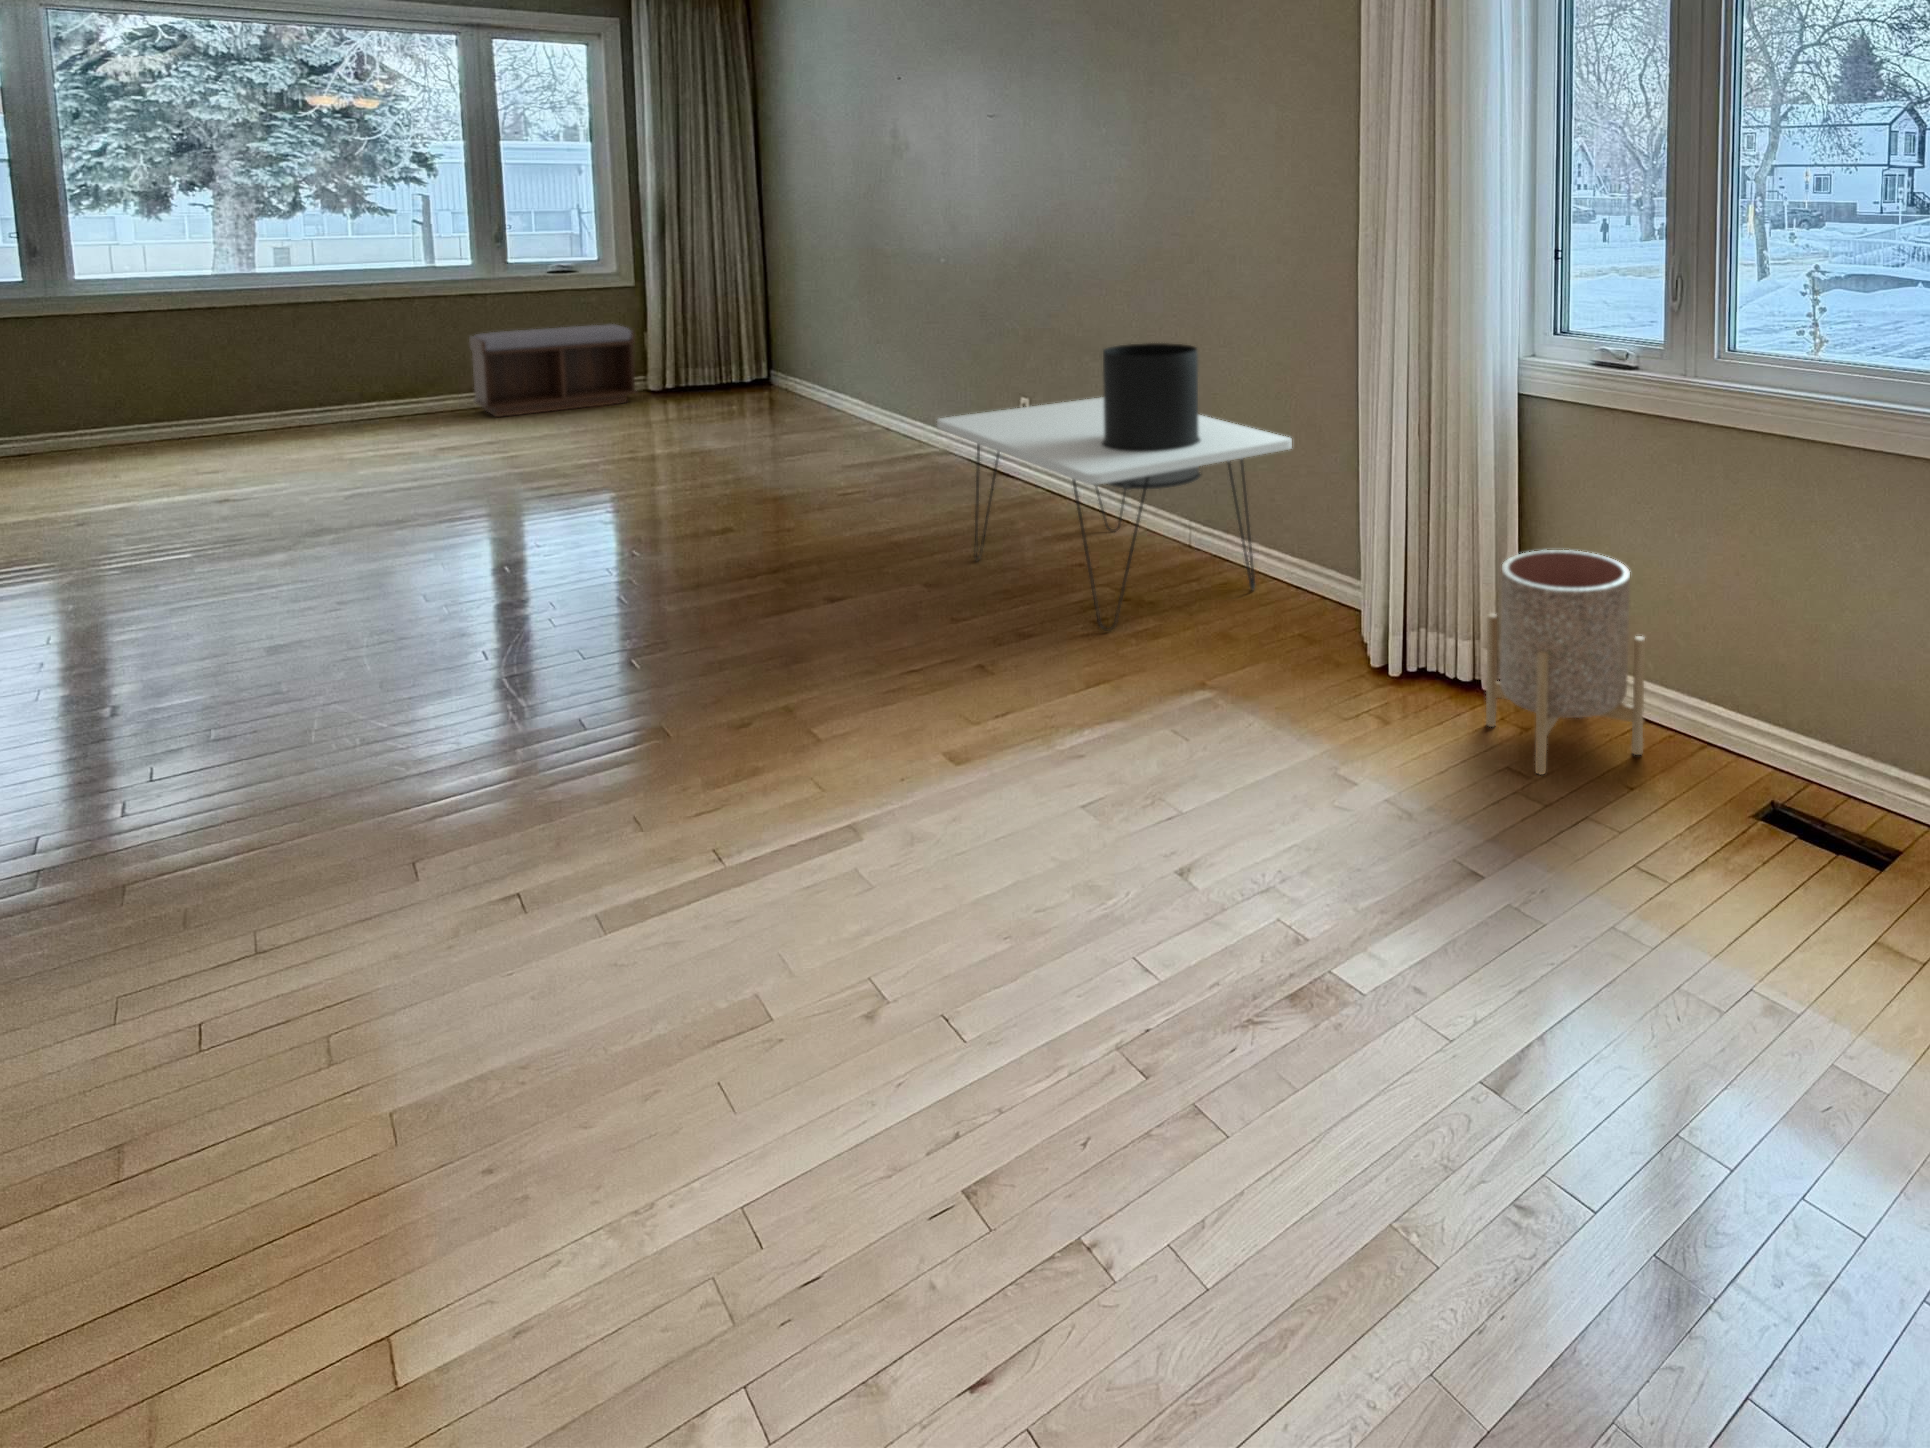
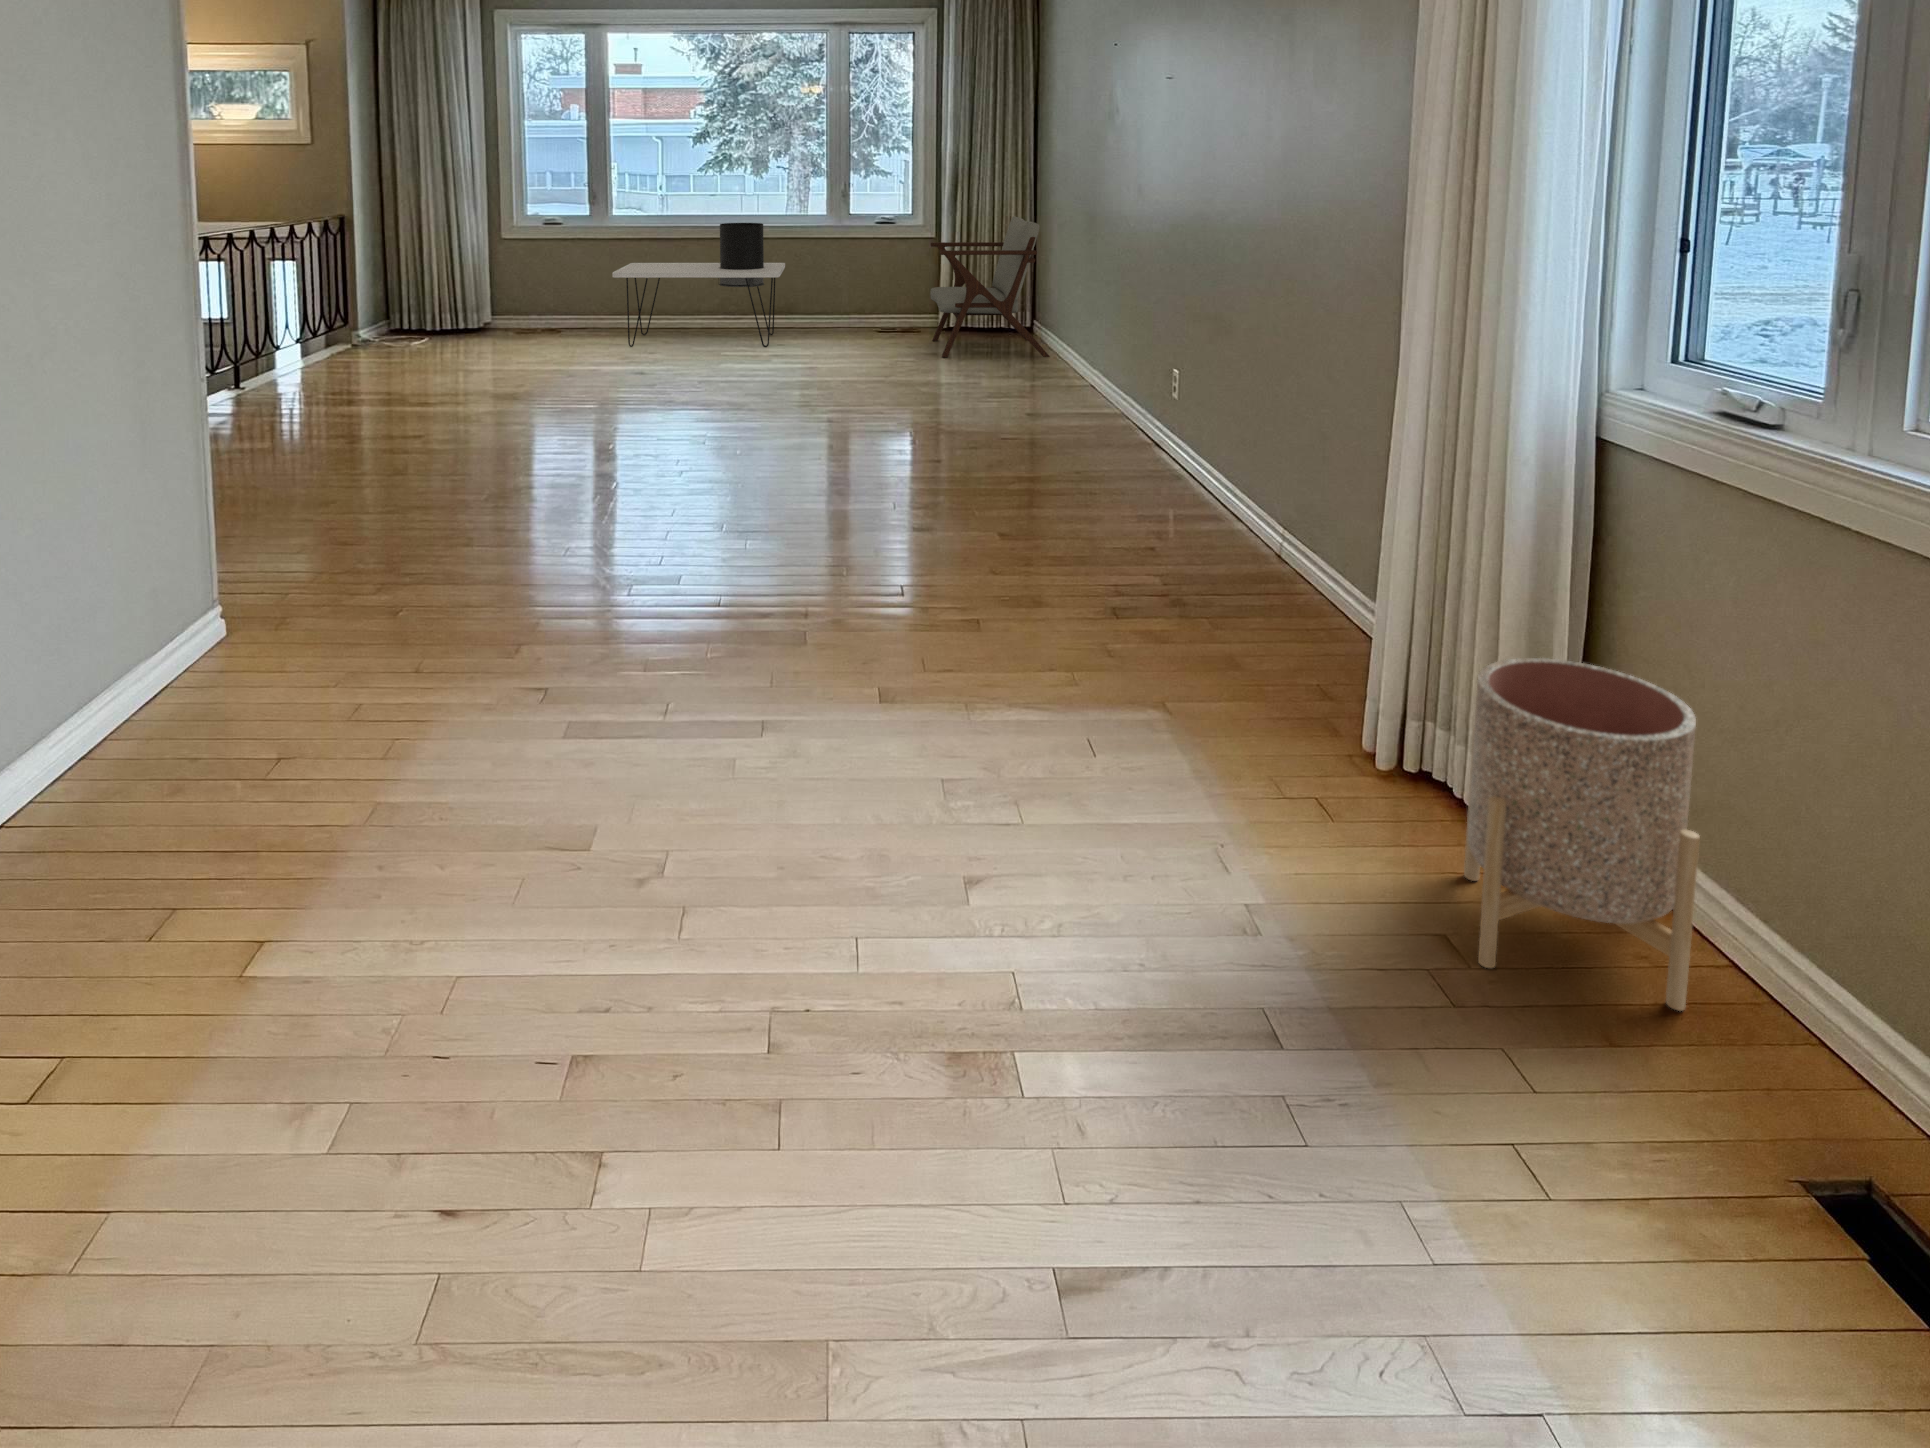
lounge chair: none [640,259,812,421] -> present [930,217,1050,357]
bench: present [469,324,637,417] -> none [819,269,926,338]
side table: present [937,343,1292,631] -> present [612,223,785,347]

